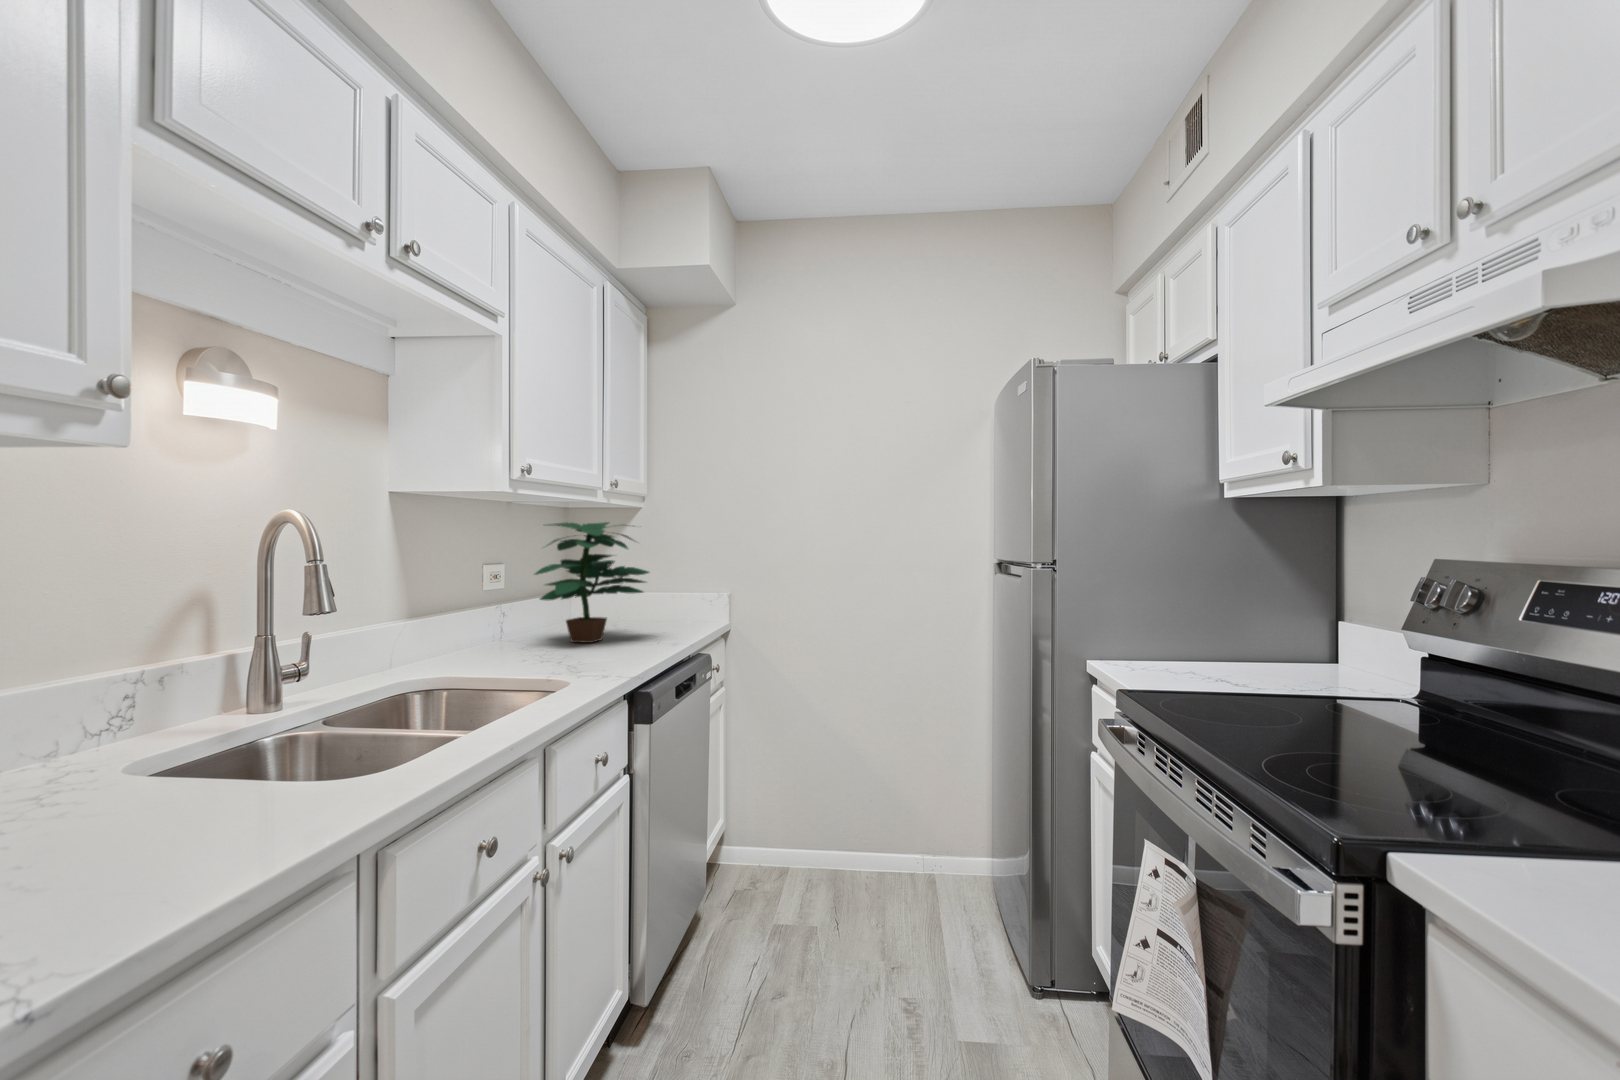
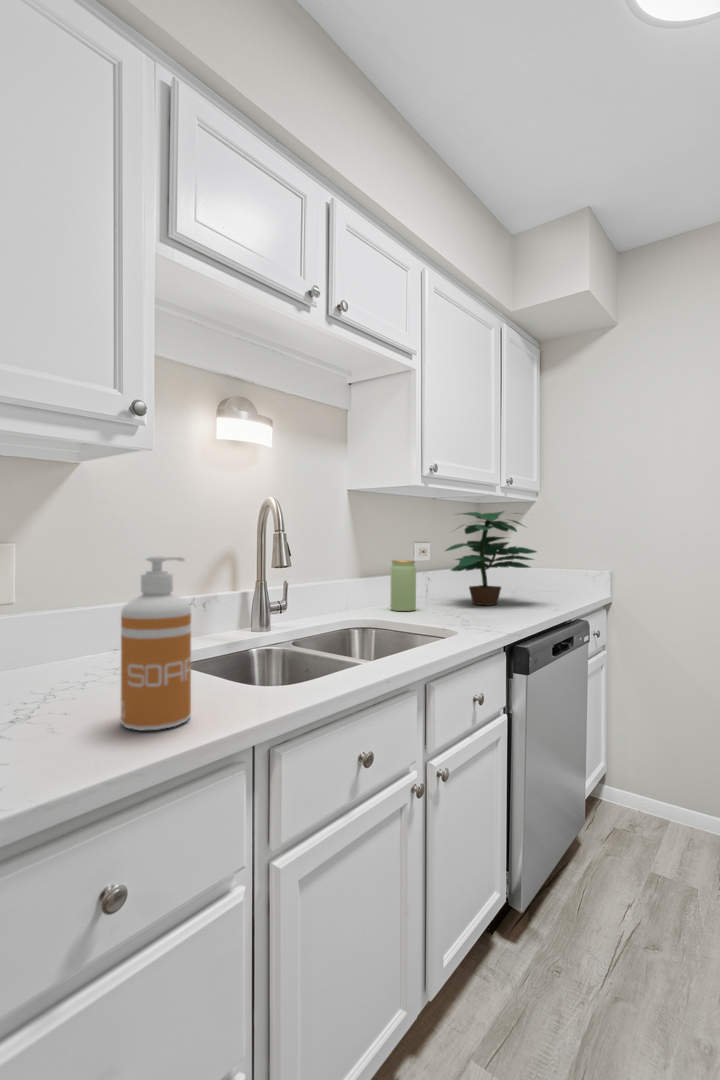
jar: none [459,589,497,660] -> present [391,560,416,611]
soap dispenser: none [125,618,246,877] -> present [121,556,191,730]

